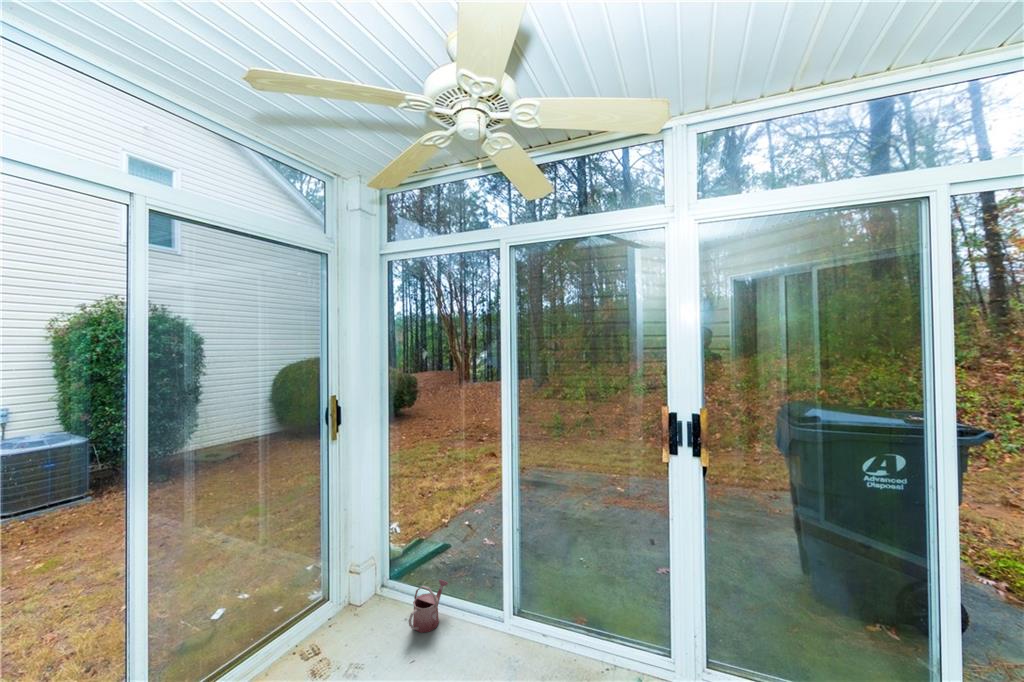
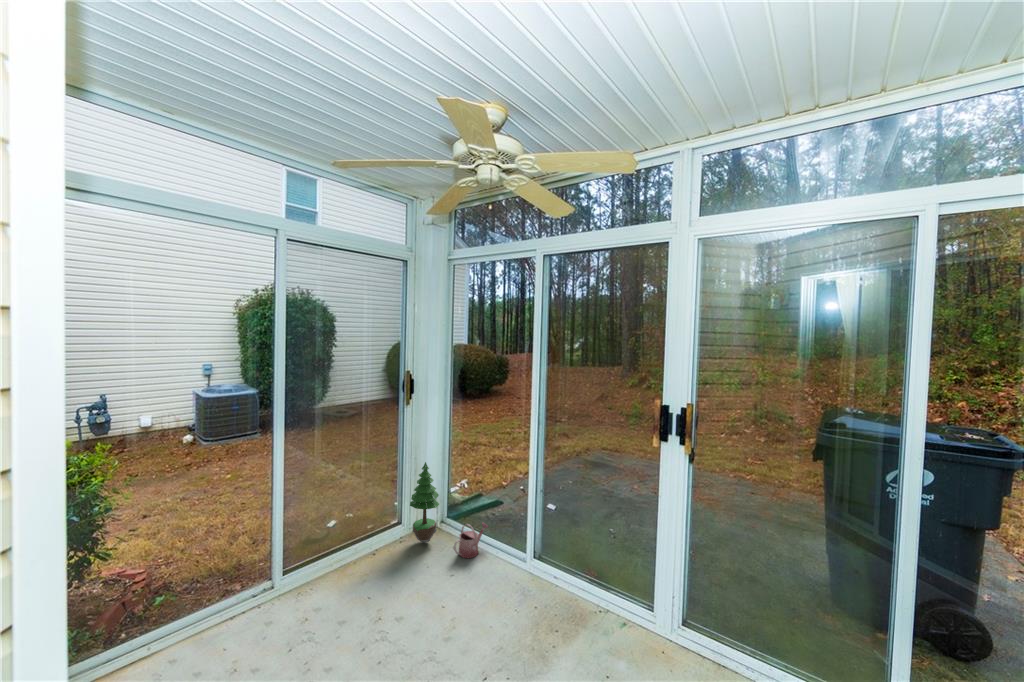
potted tree: none [342,512,383,621] -> present [410,462,439,543]

